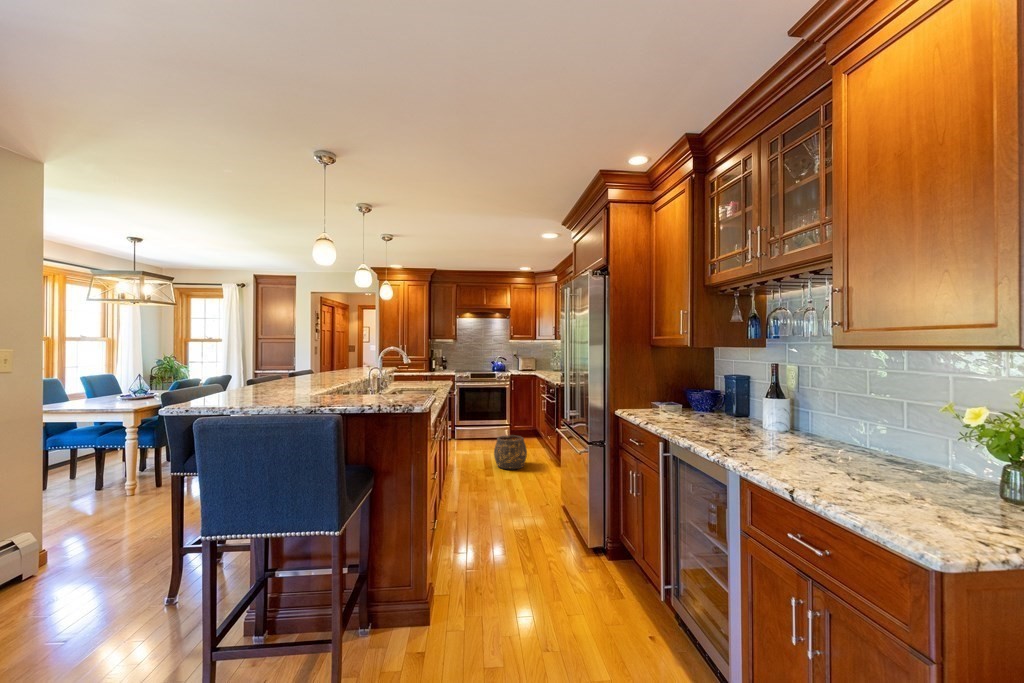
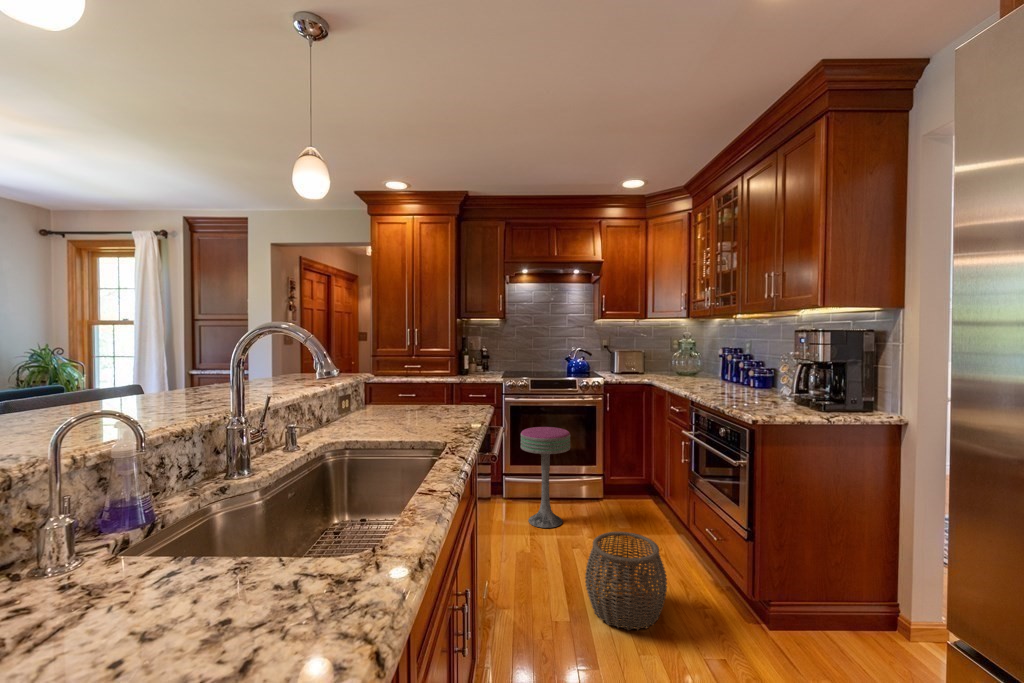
bar stool: none [466,398,491,447] -> present [521,427,570,528]

